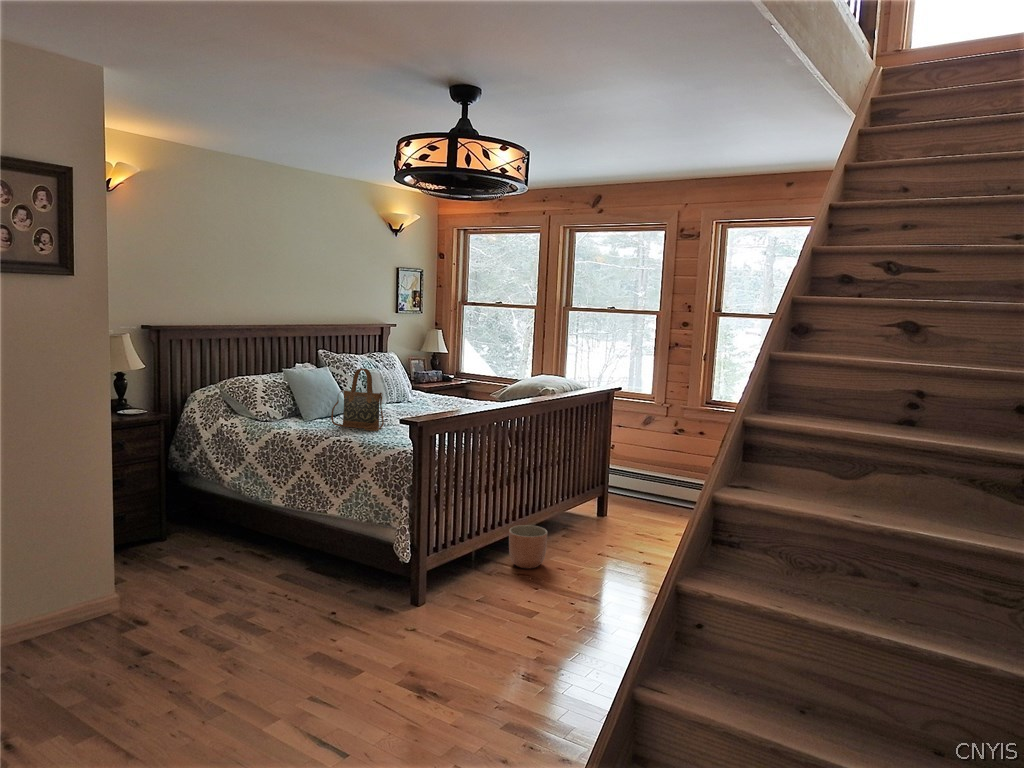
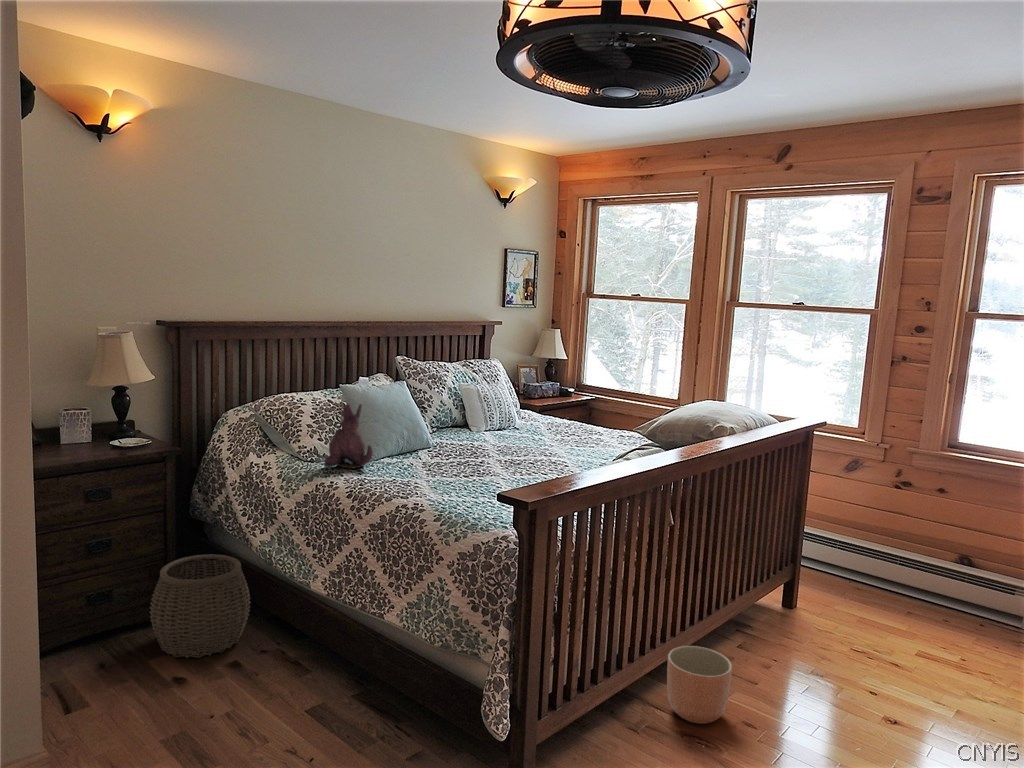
handbag: present [331,368,384,431] -> none [402,389,477,485]
plush toy: none [276,381,311,425] -> present [324,404,372,468]
woven basket: none [156,489,226,556] -> present [150,555,250,658]

